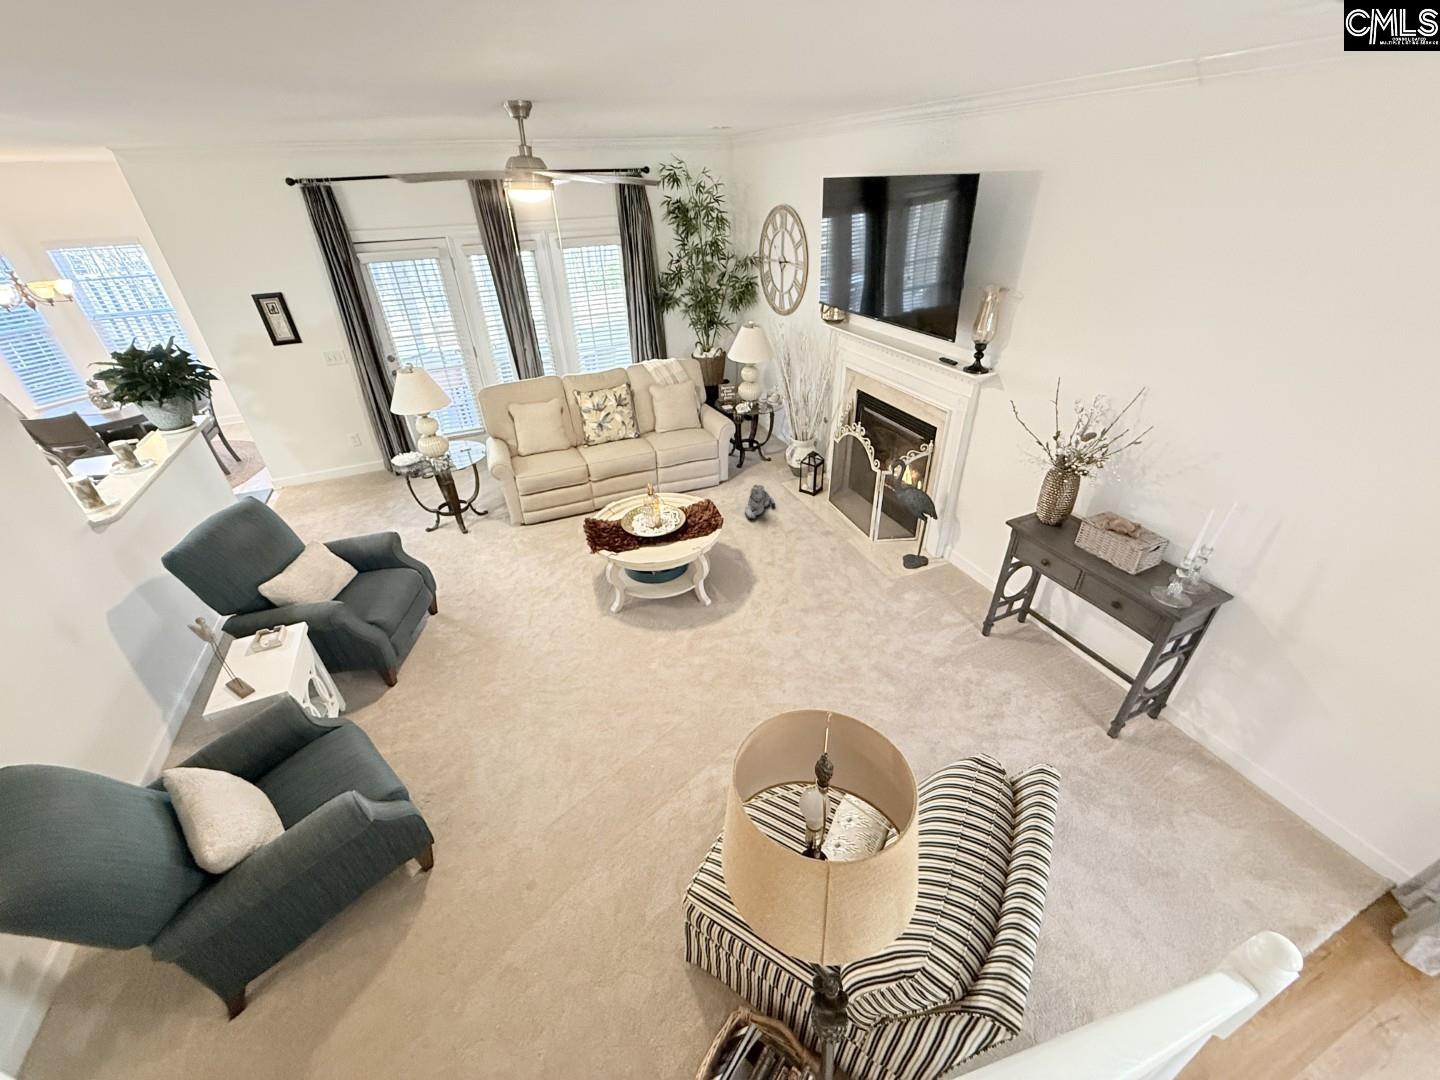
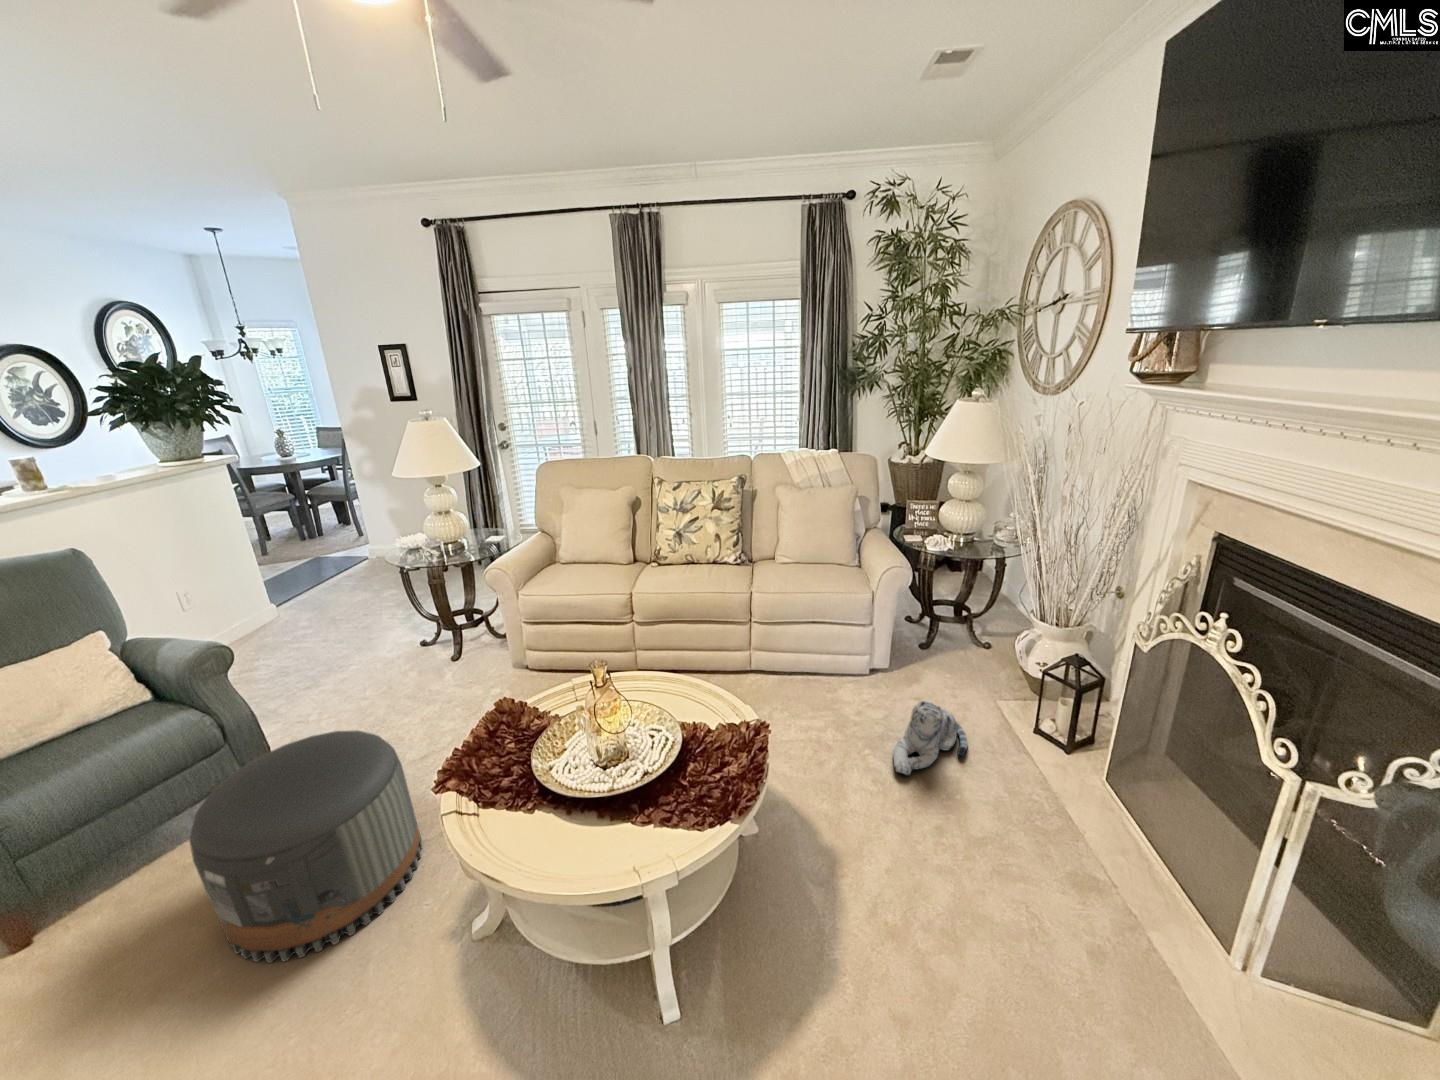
pouf: none [465,548,562,645] -> present [190,731,422,963]

